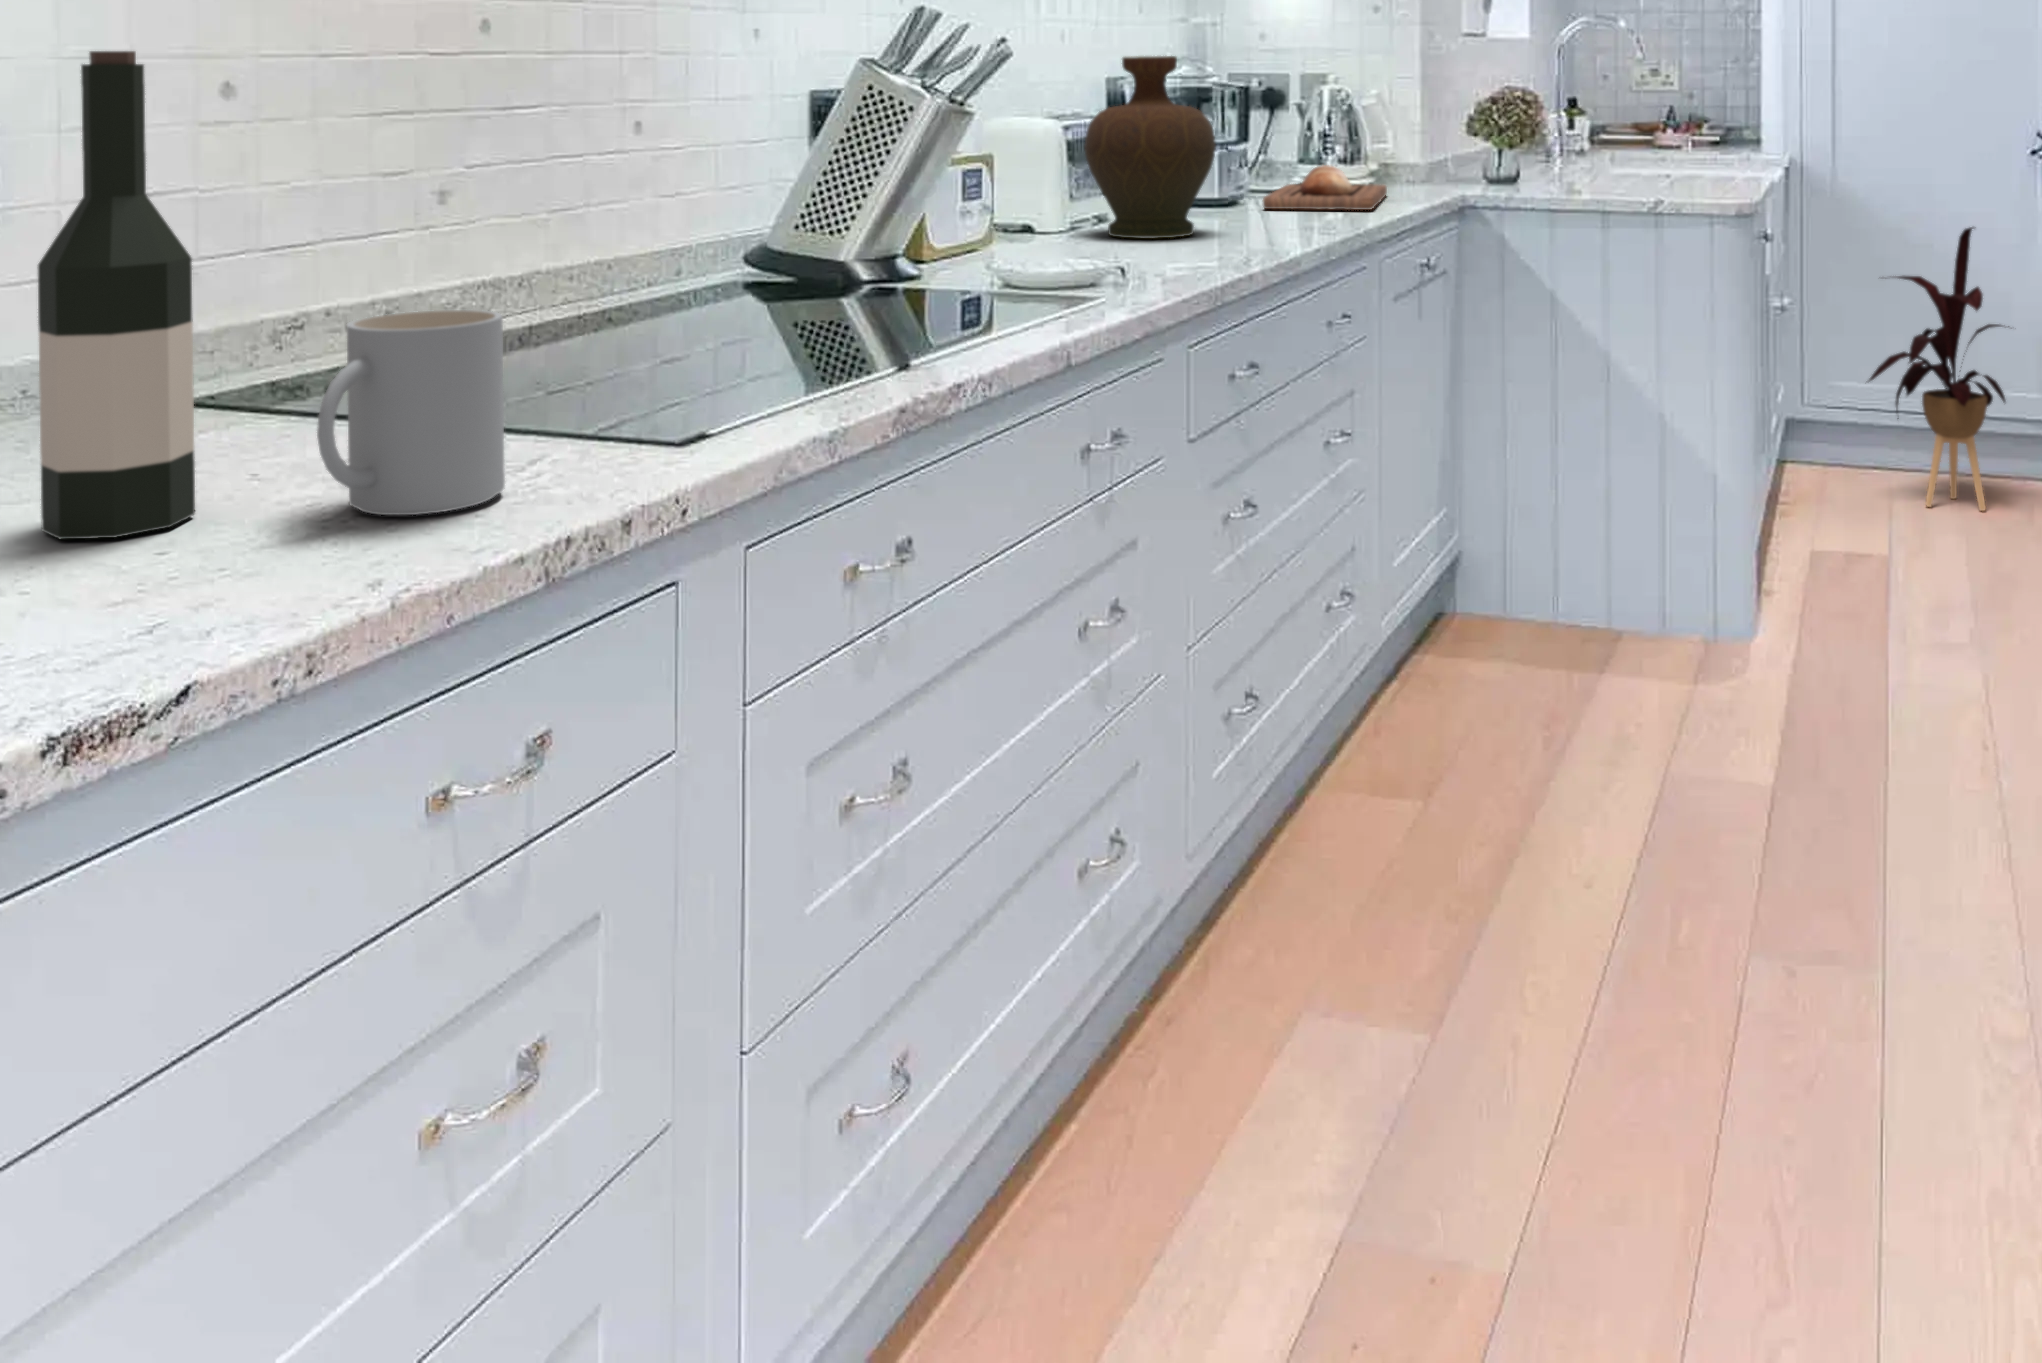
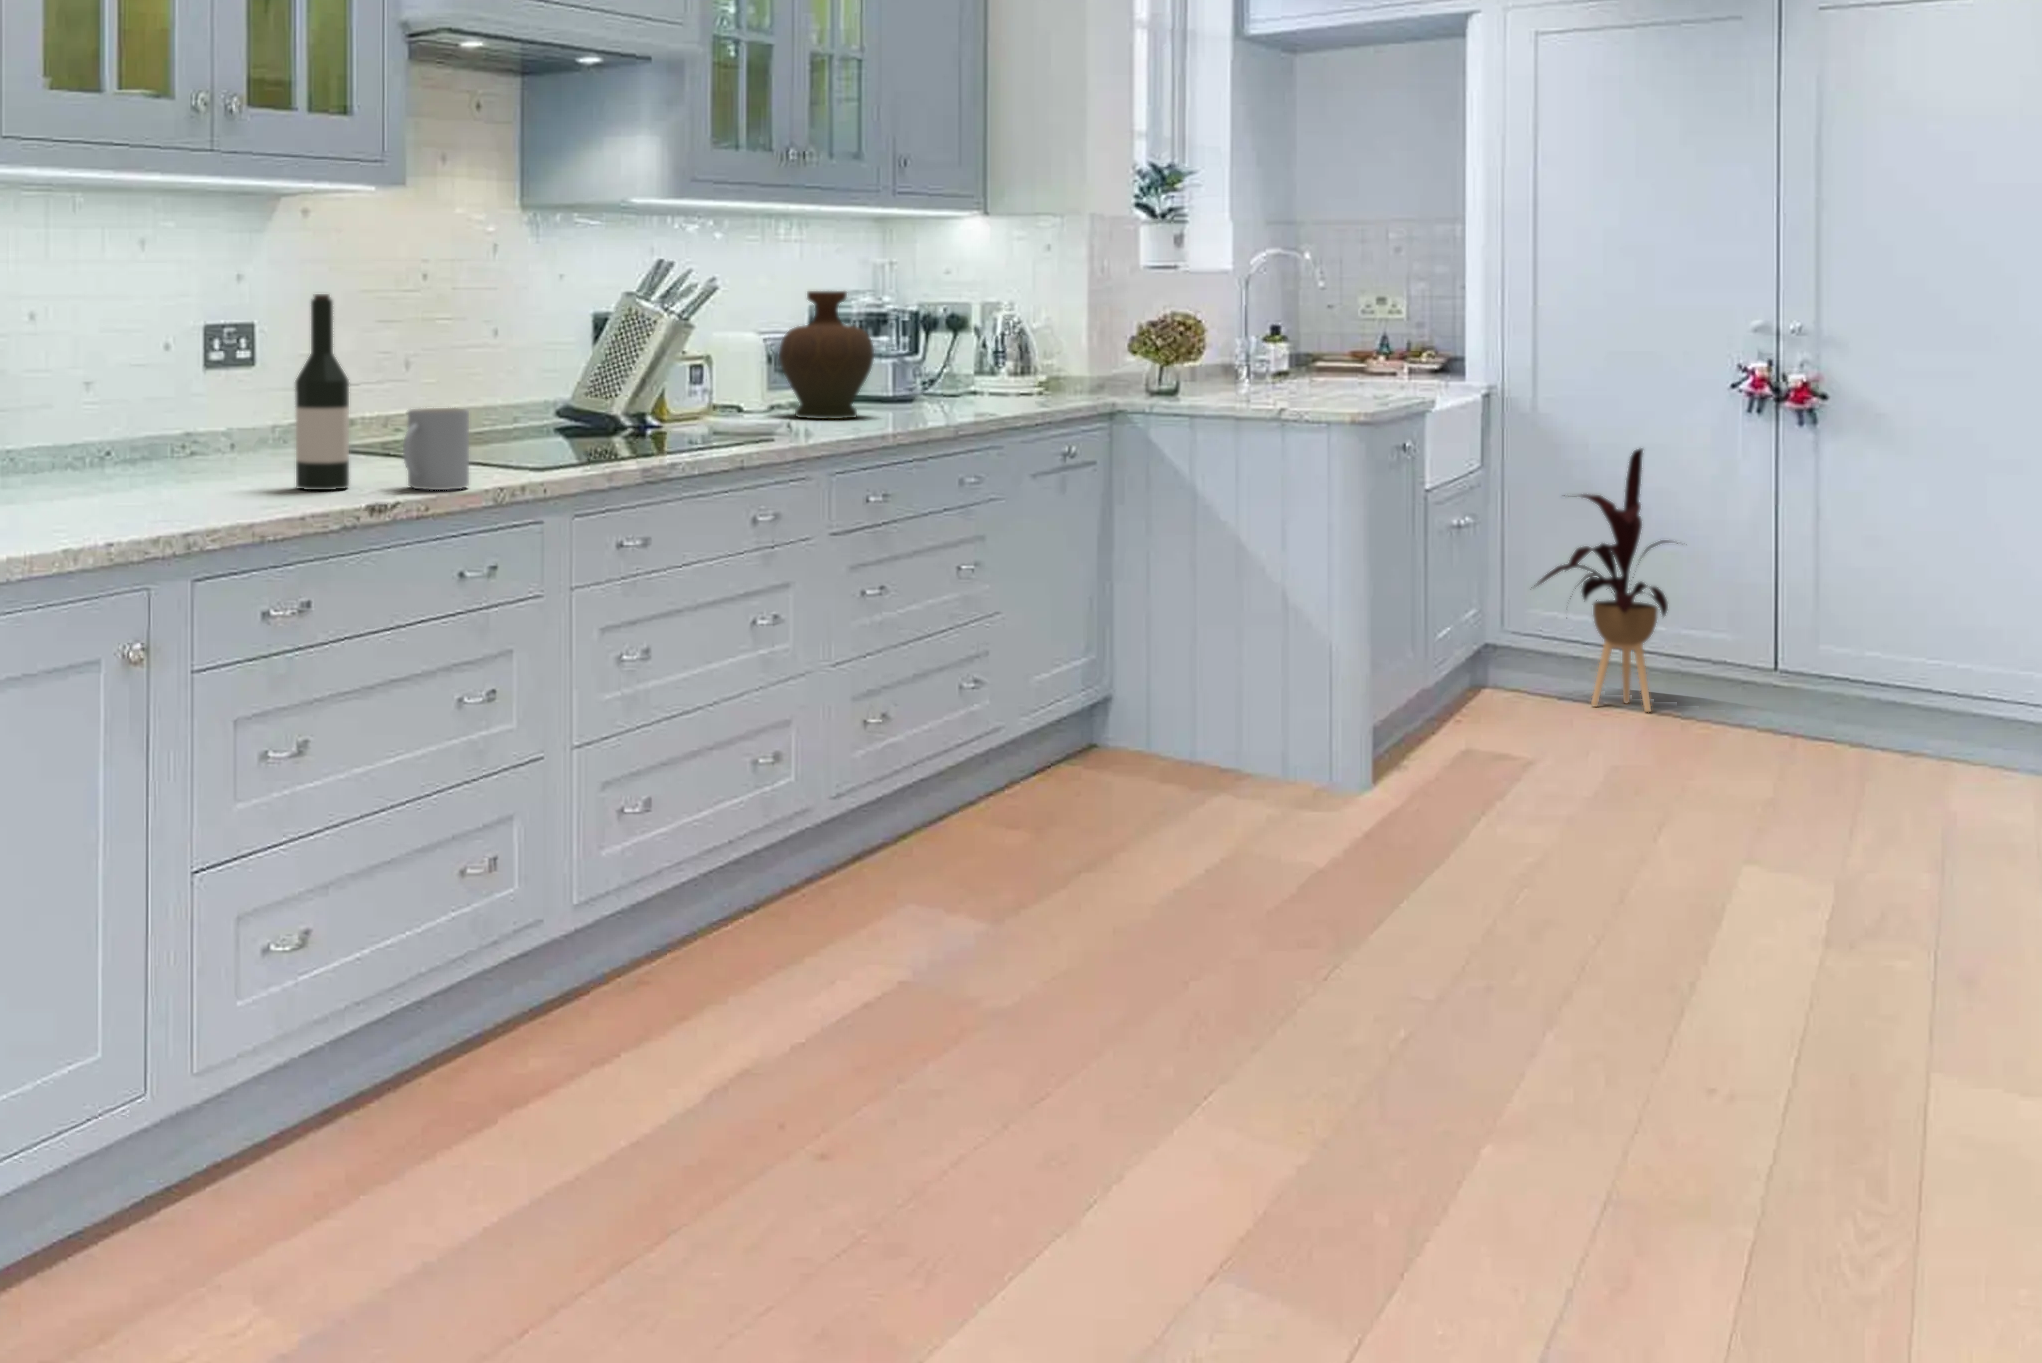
bread loaf: present [1263,165,1387,210] -> none [924,375,1036,407]

